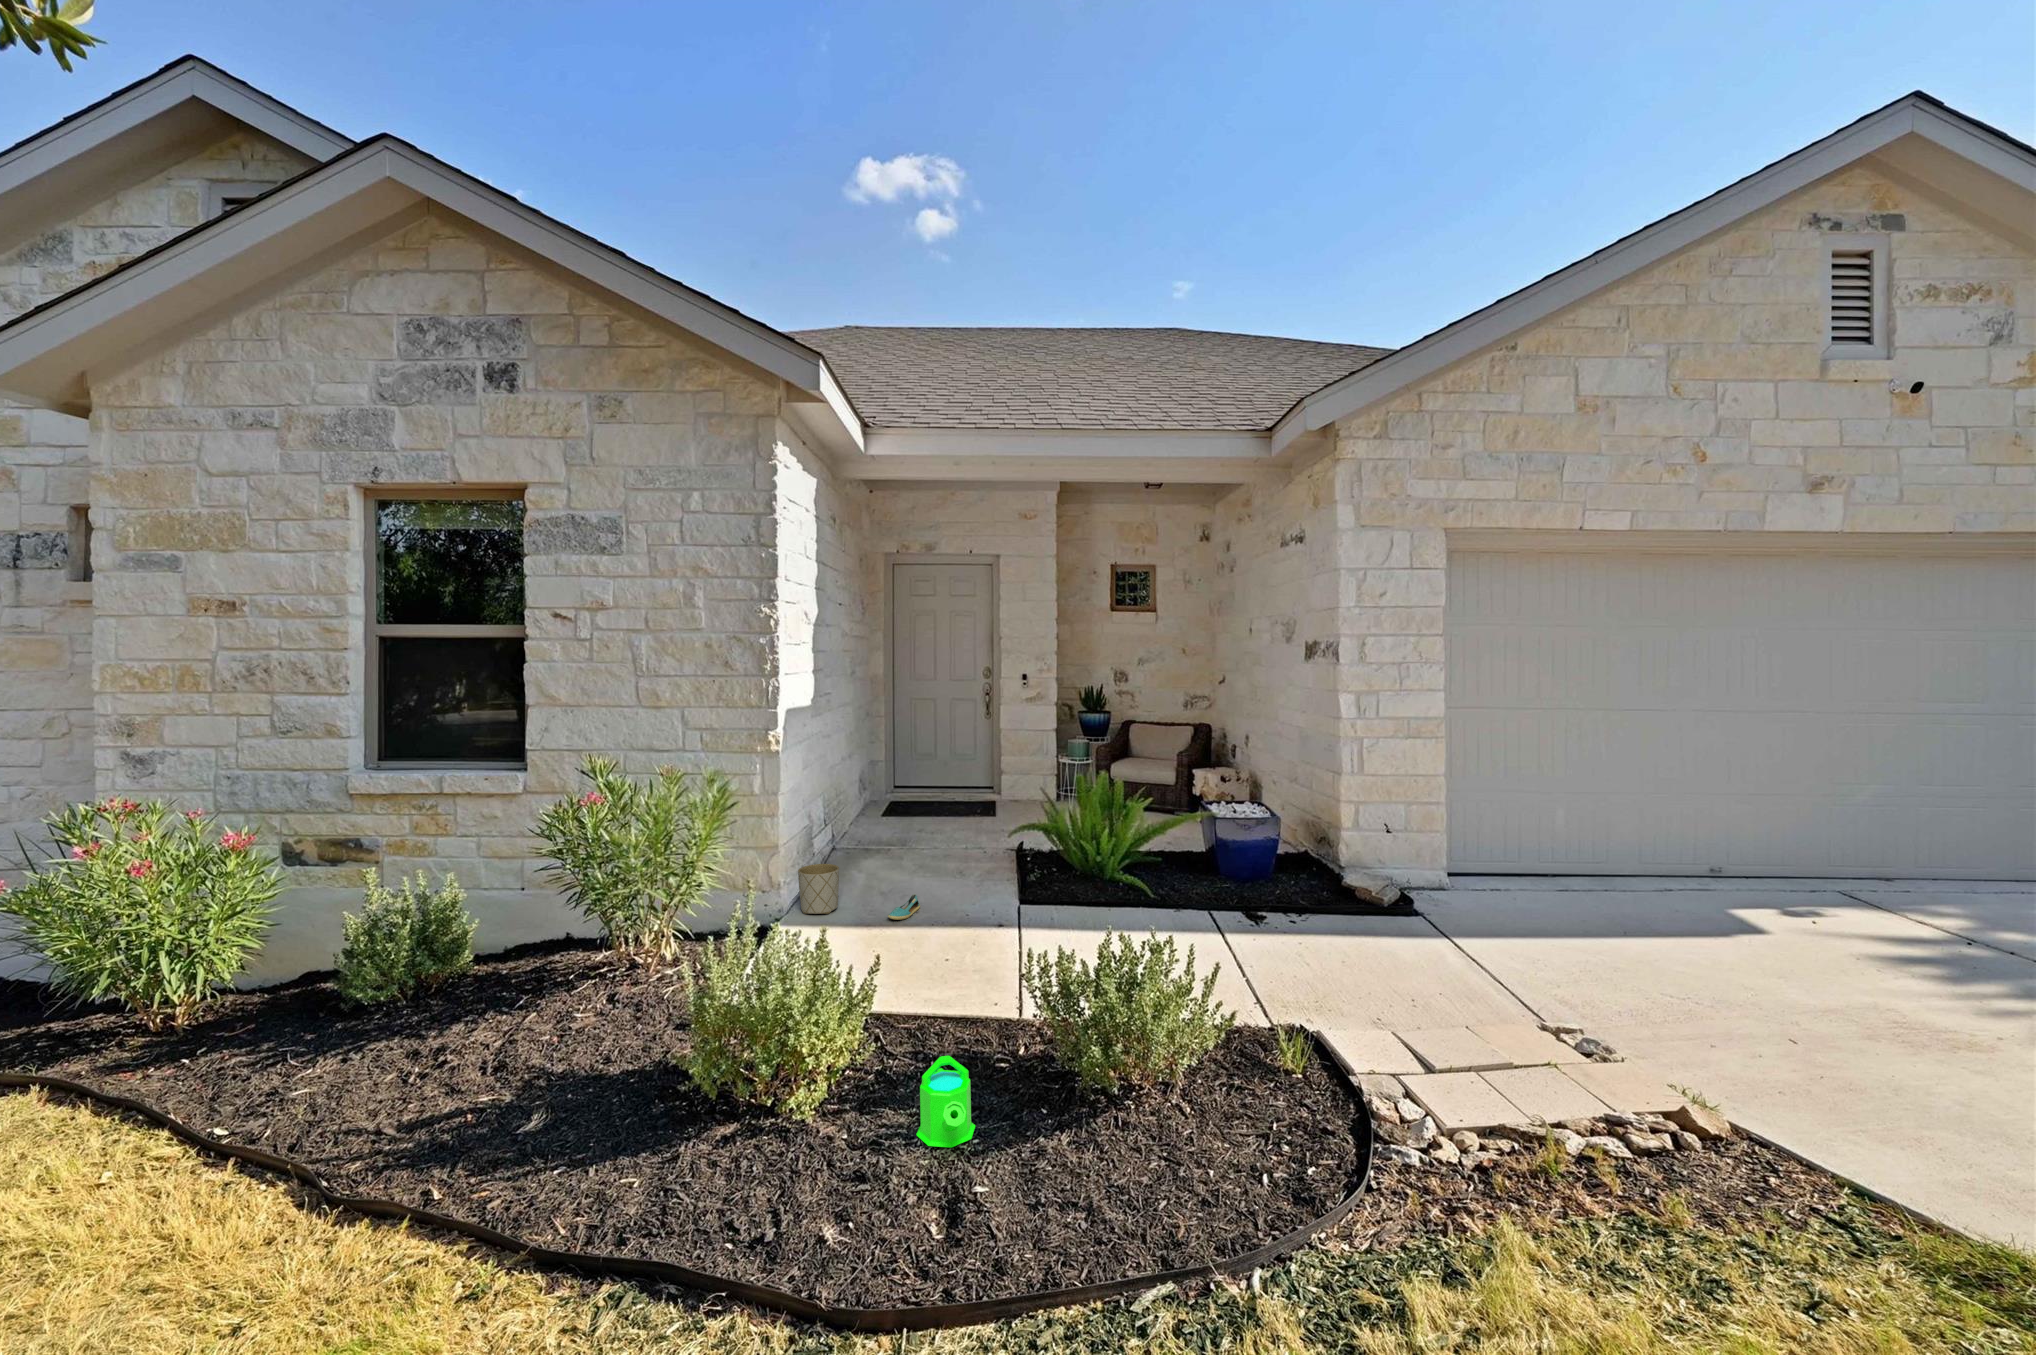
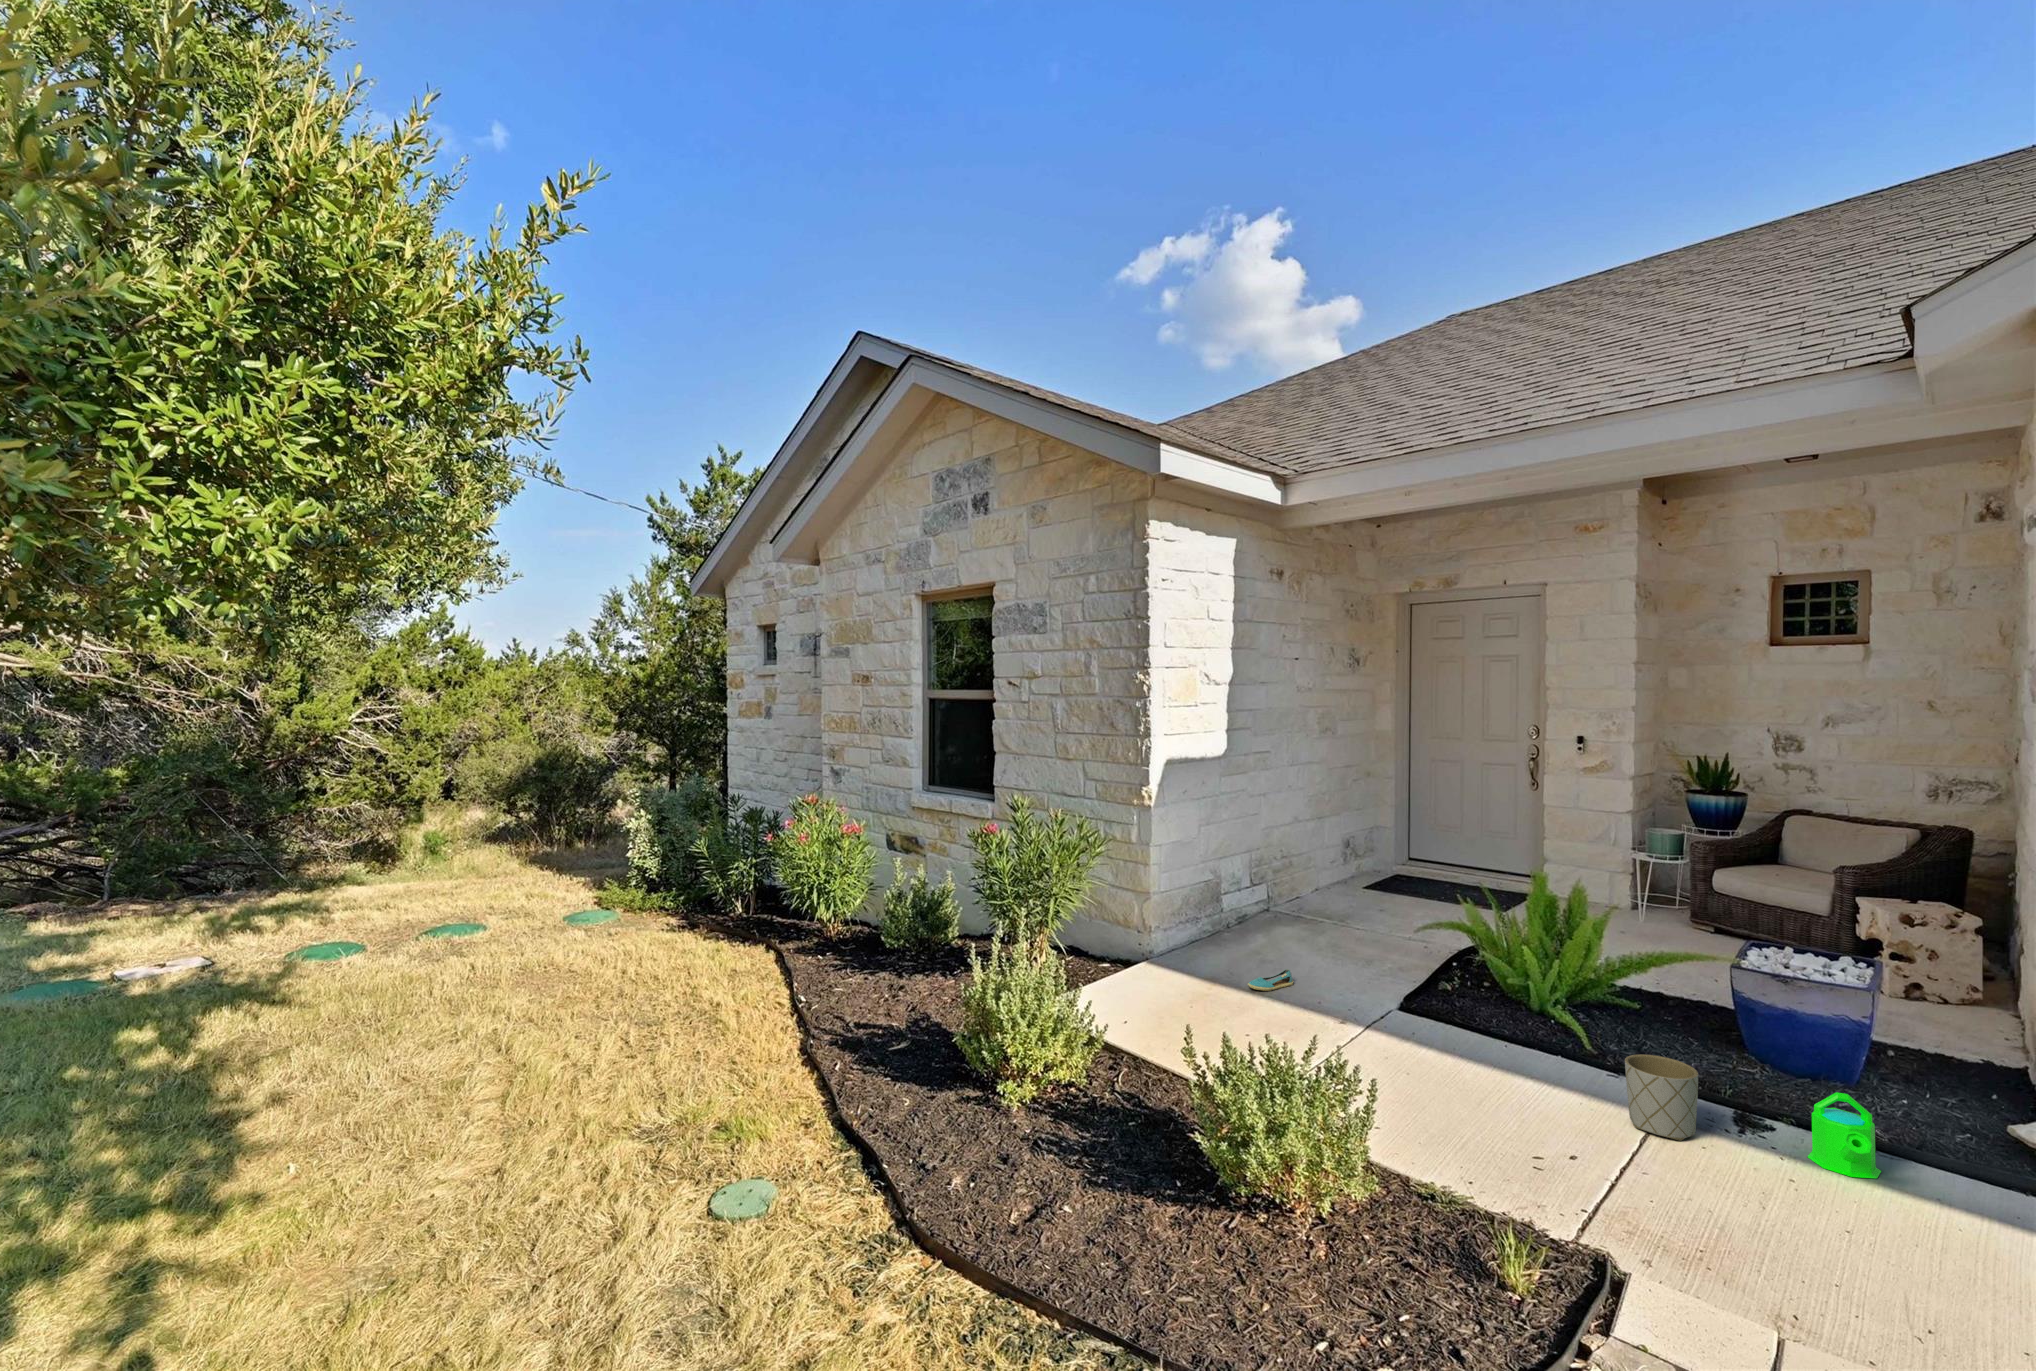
planter: present [798,864,839,914] -> present [1625,1054,1698,1141]
watering can: present [916,1056,975,1148] -> present [1807,1092,1881,1178]

